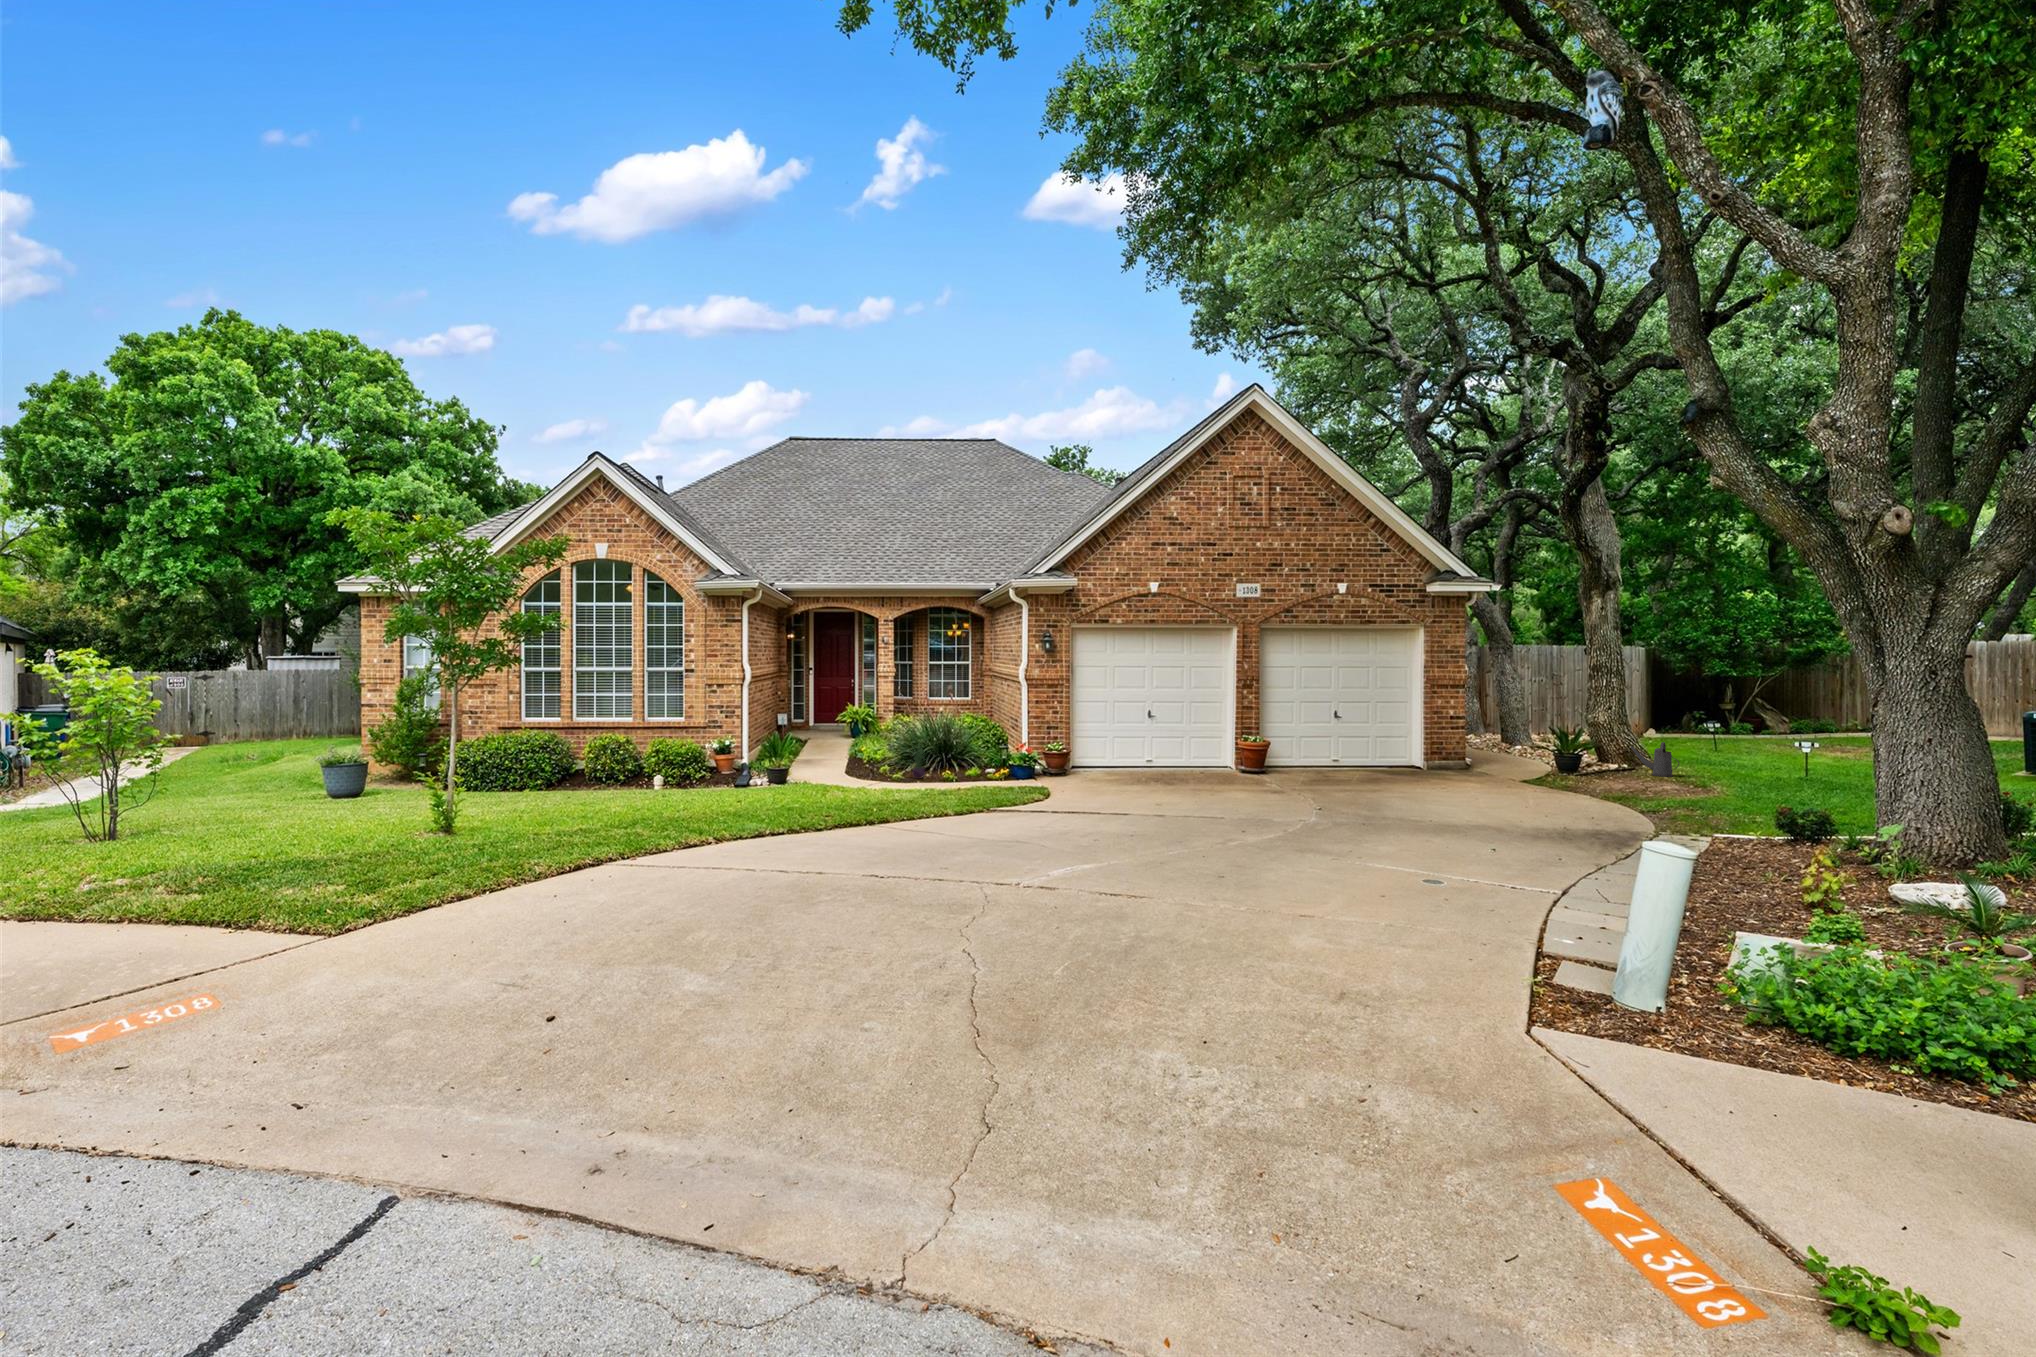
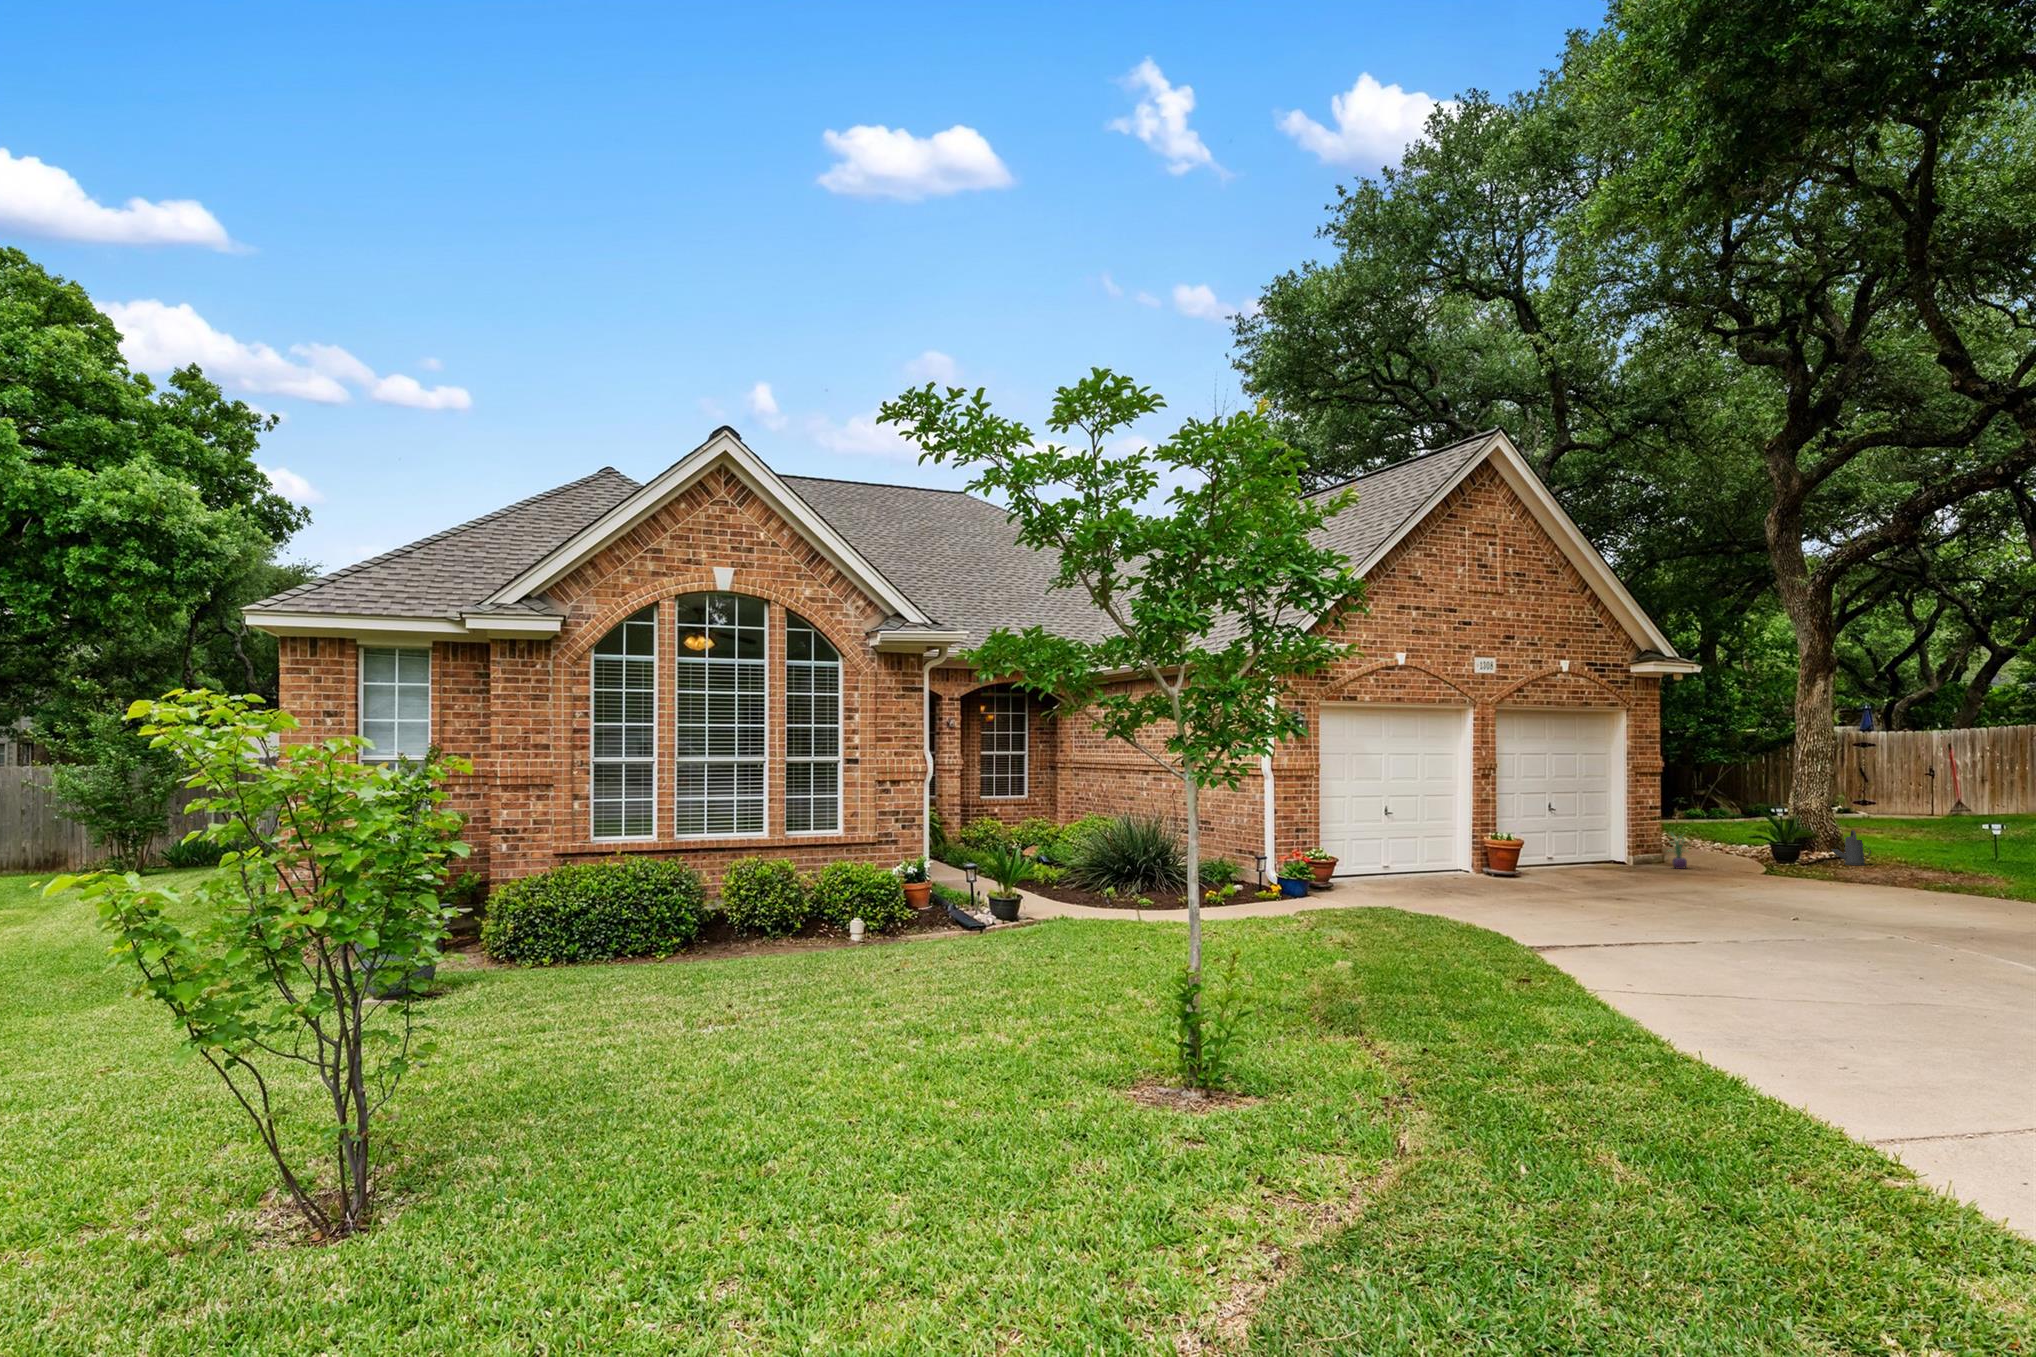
decorative plant: present [912,744,928,779] -> present [1668,833,1687,869]

